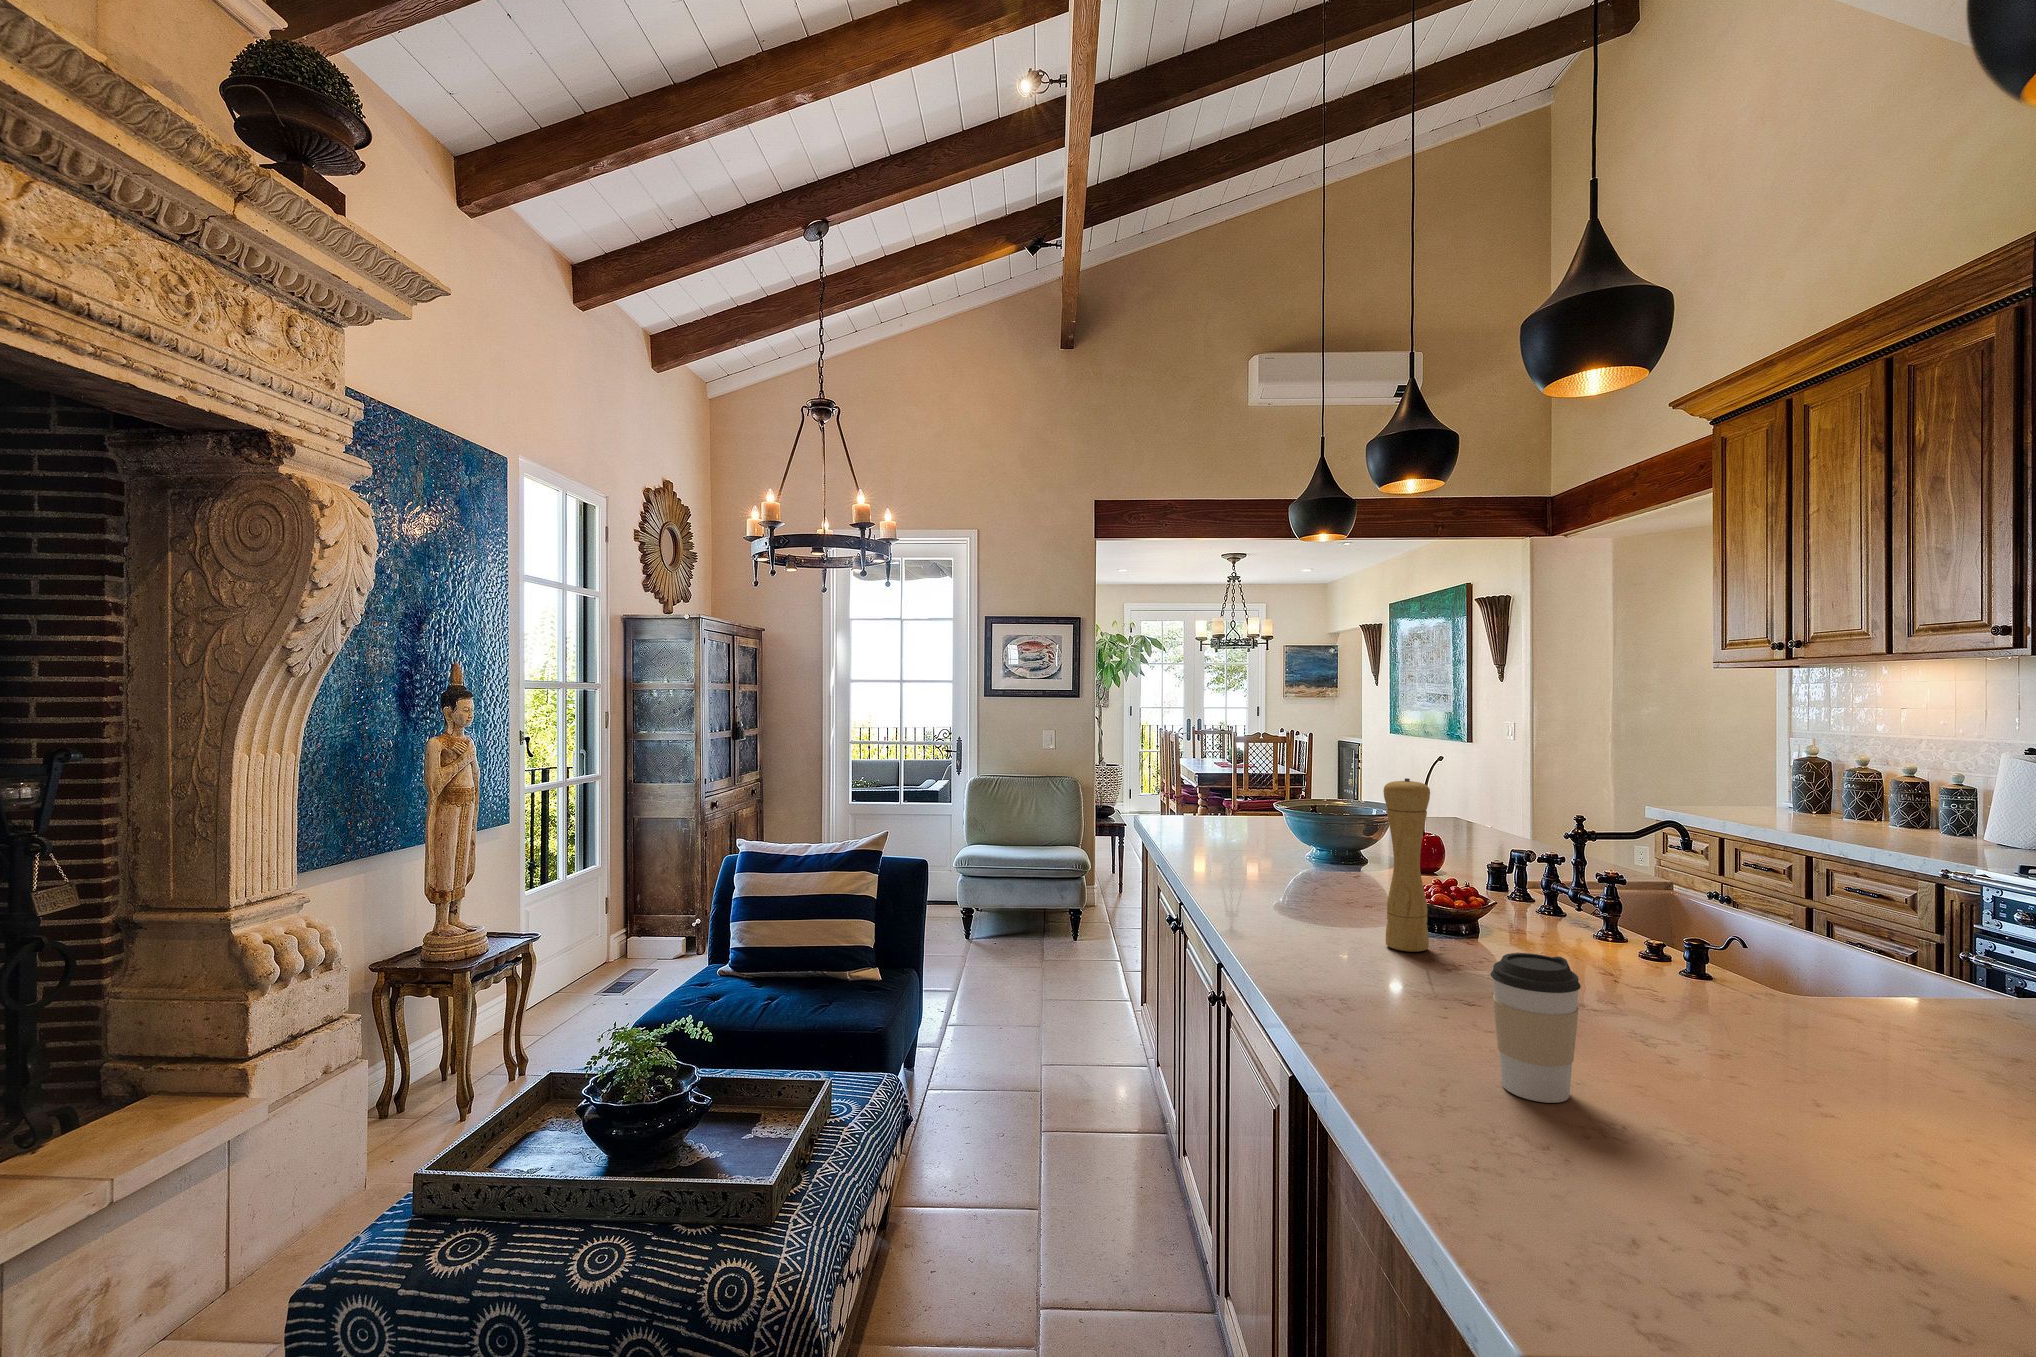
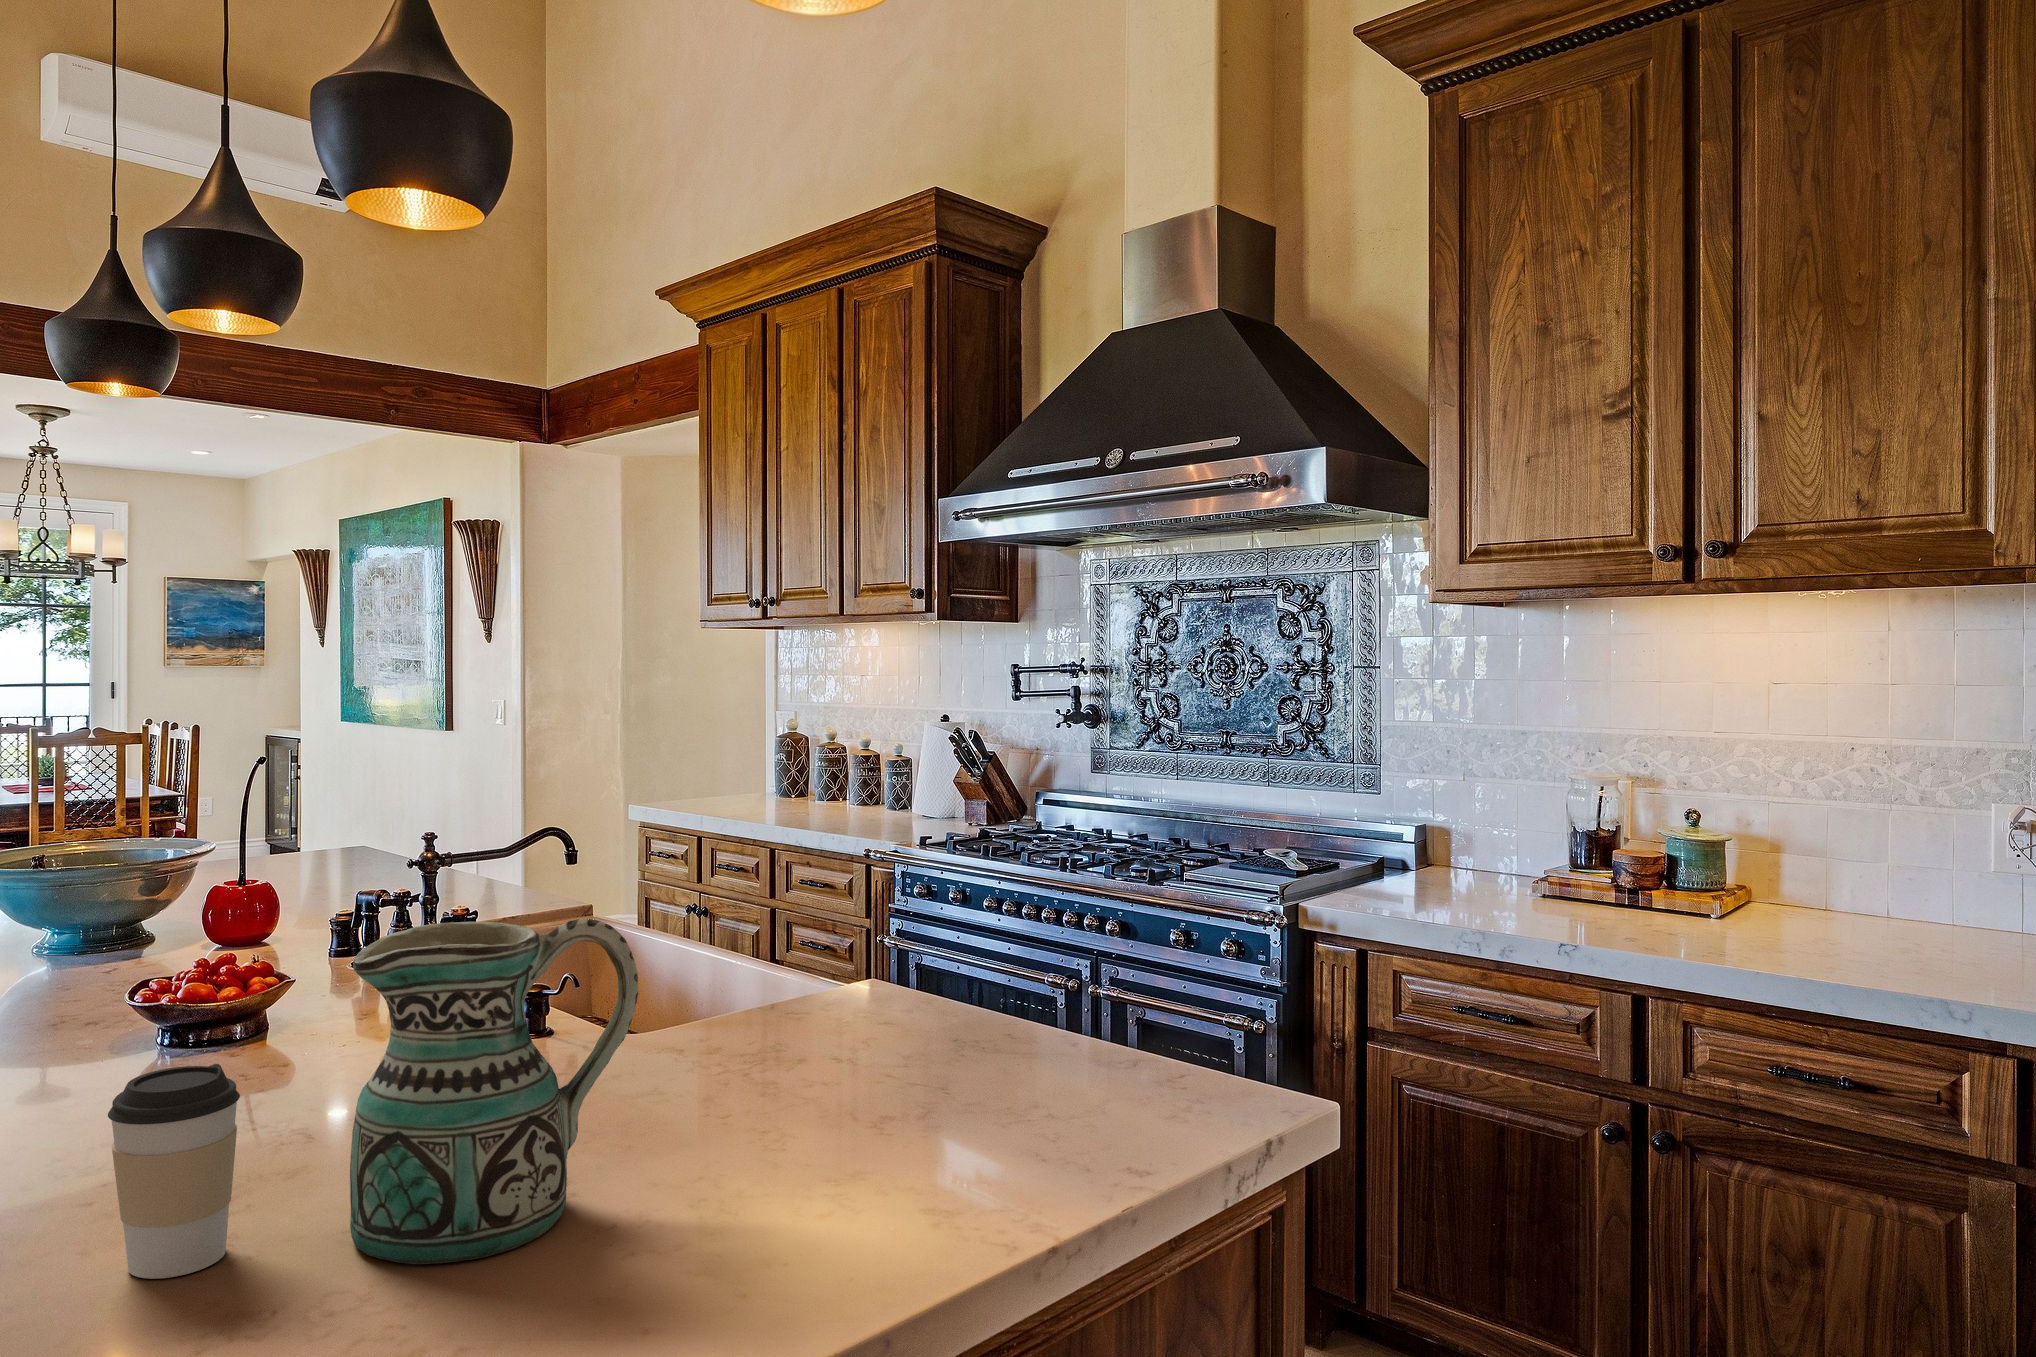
pepper mill: present [1383,778,1430,952] -> none [81,814,161,1082]
ceramic pitcher: none [1667,880,1945,1167] -> present [350,919,638,1264]

